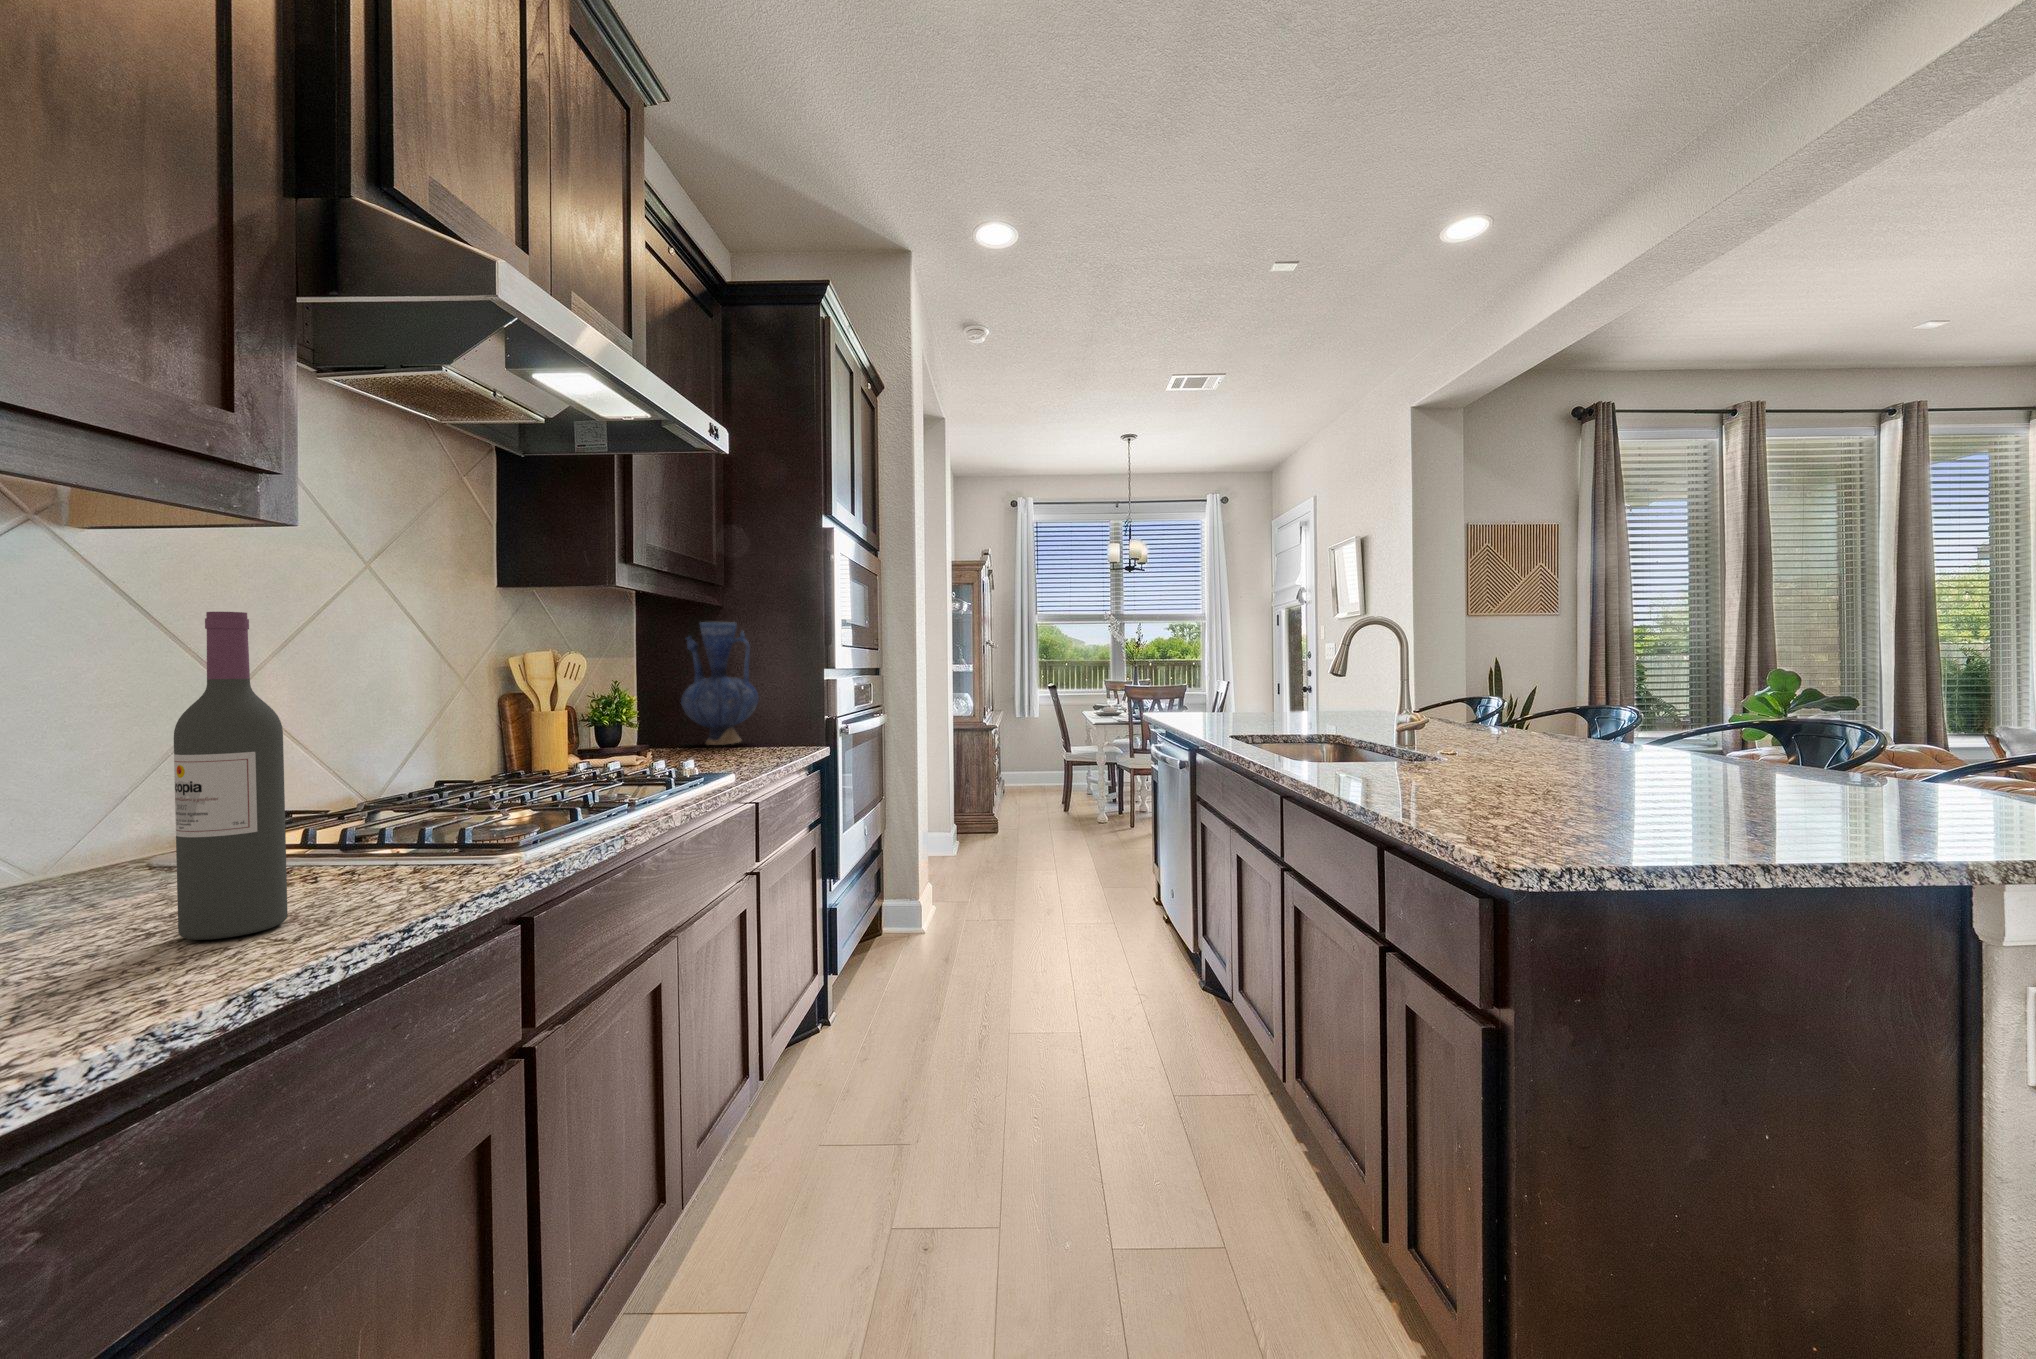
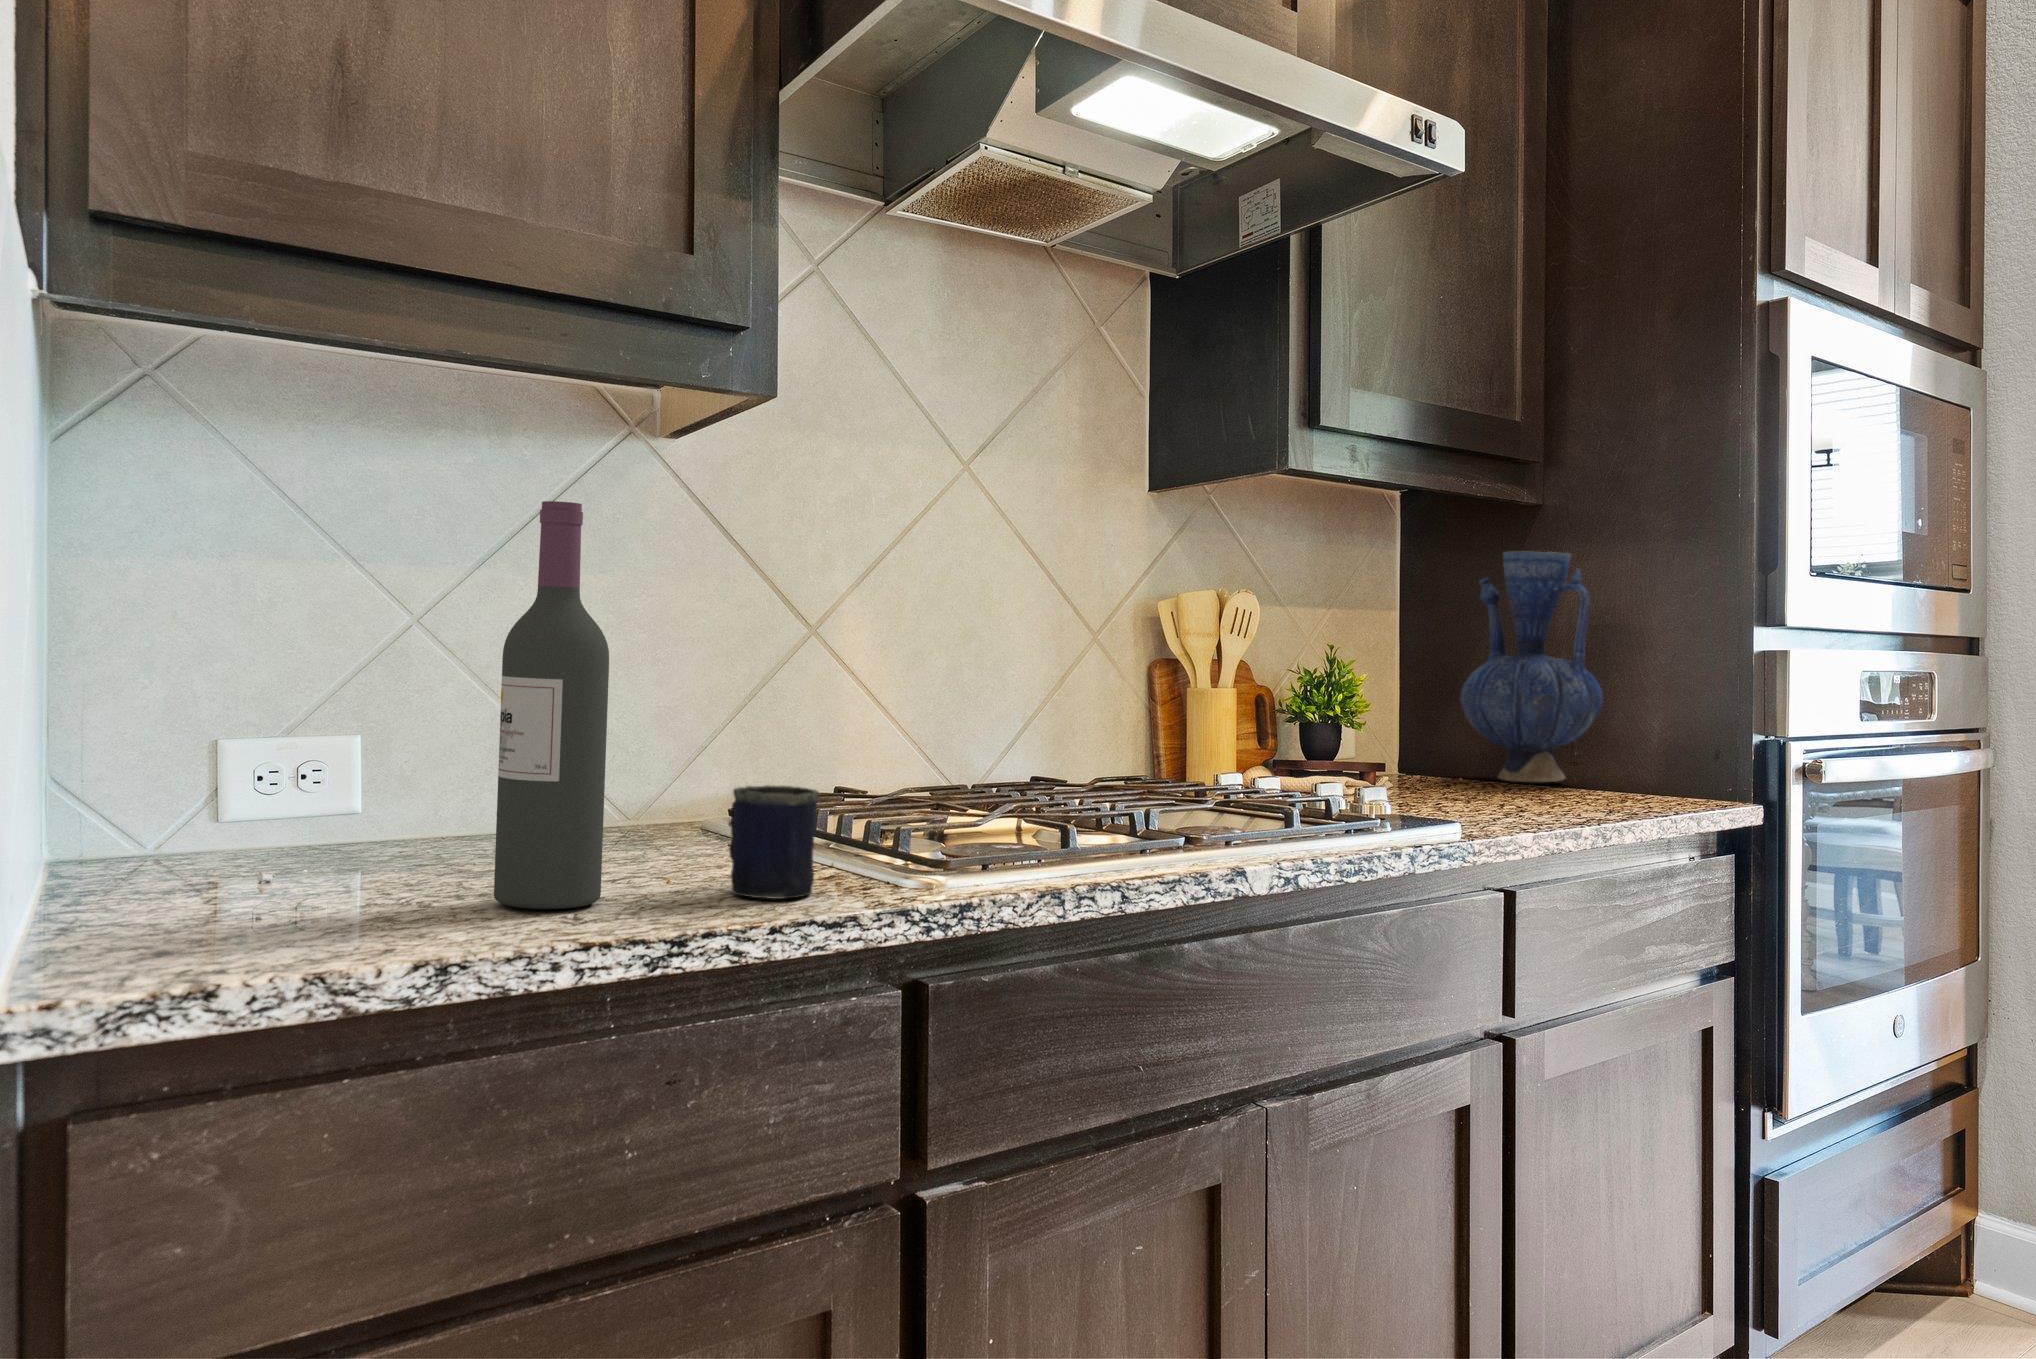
mug: none [362,806,450,890] -> present [729,785,819,899]

